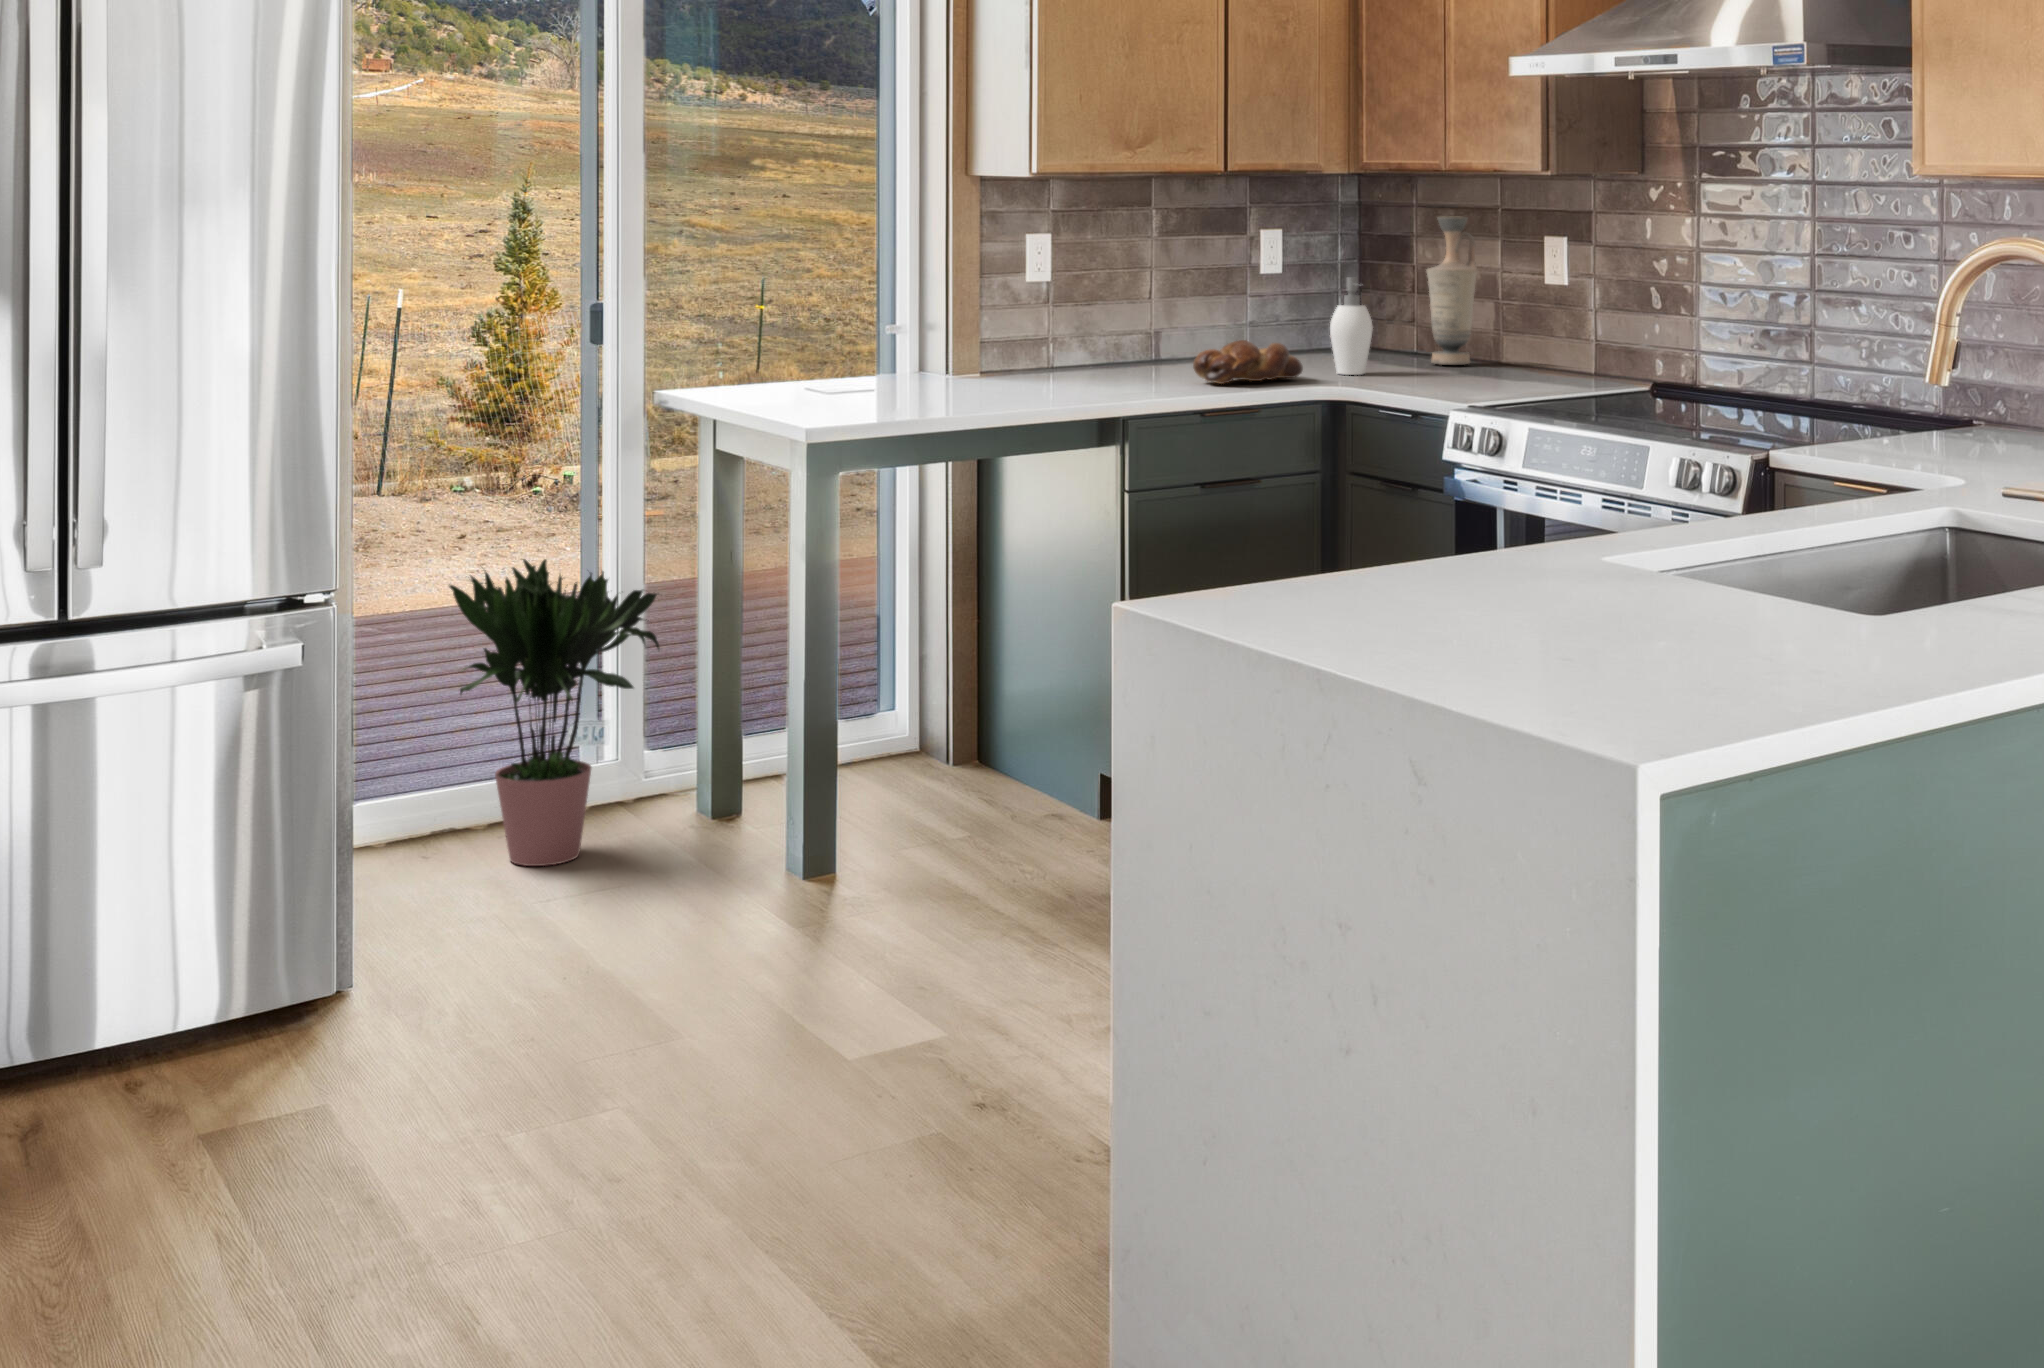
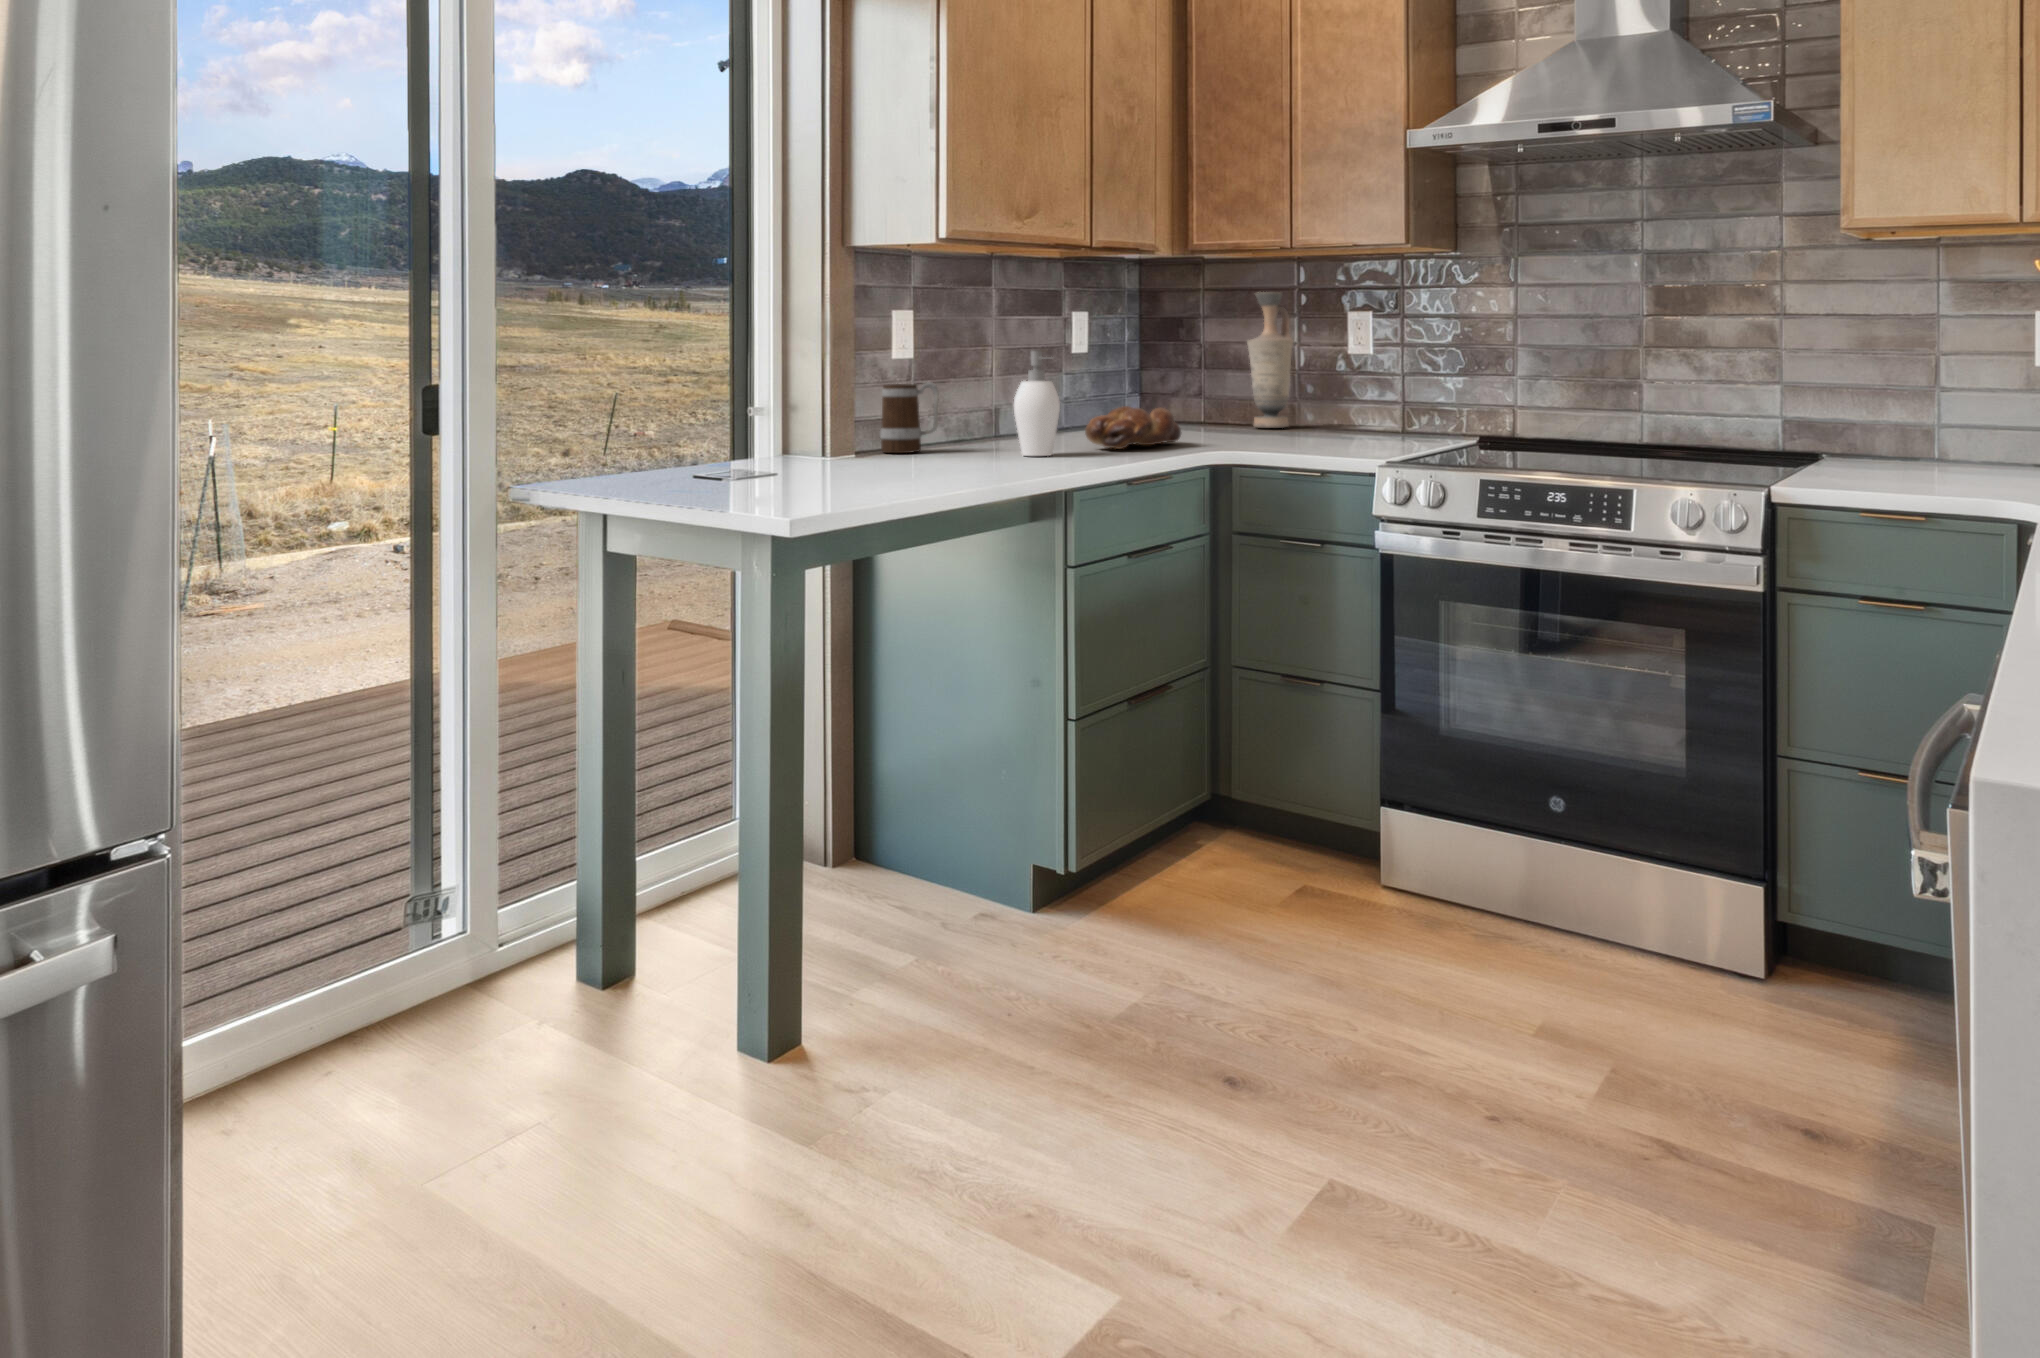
soap dispenser: present [1330,277,1373,375] -> present [1014,351,1060,456]
mug: none [995,312,1050,380] -> present [880,382,939,453]
potted plant: present [450,559,659,866] -> none [265,672,574,1101]

